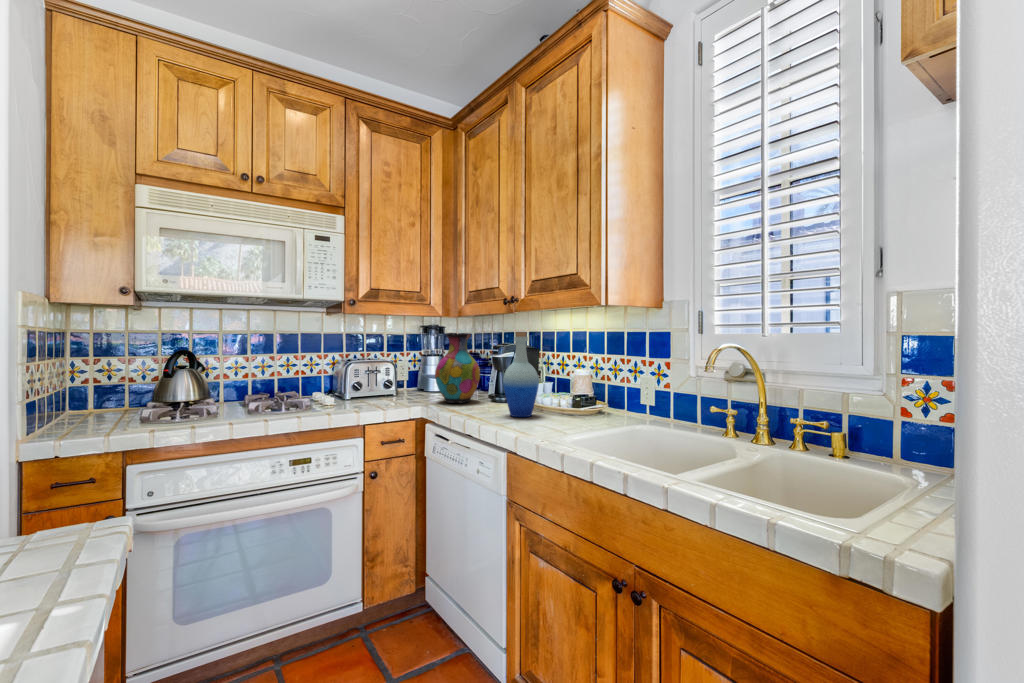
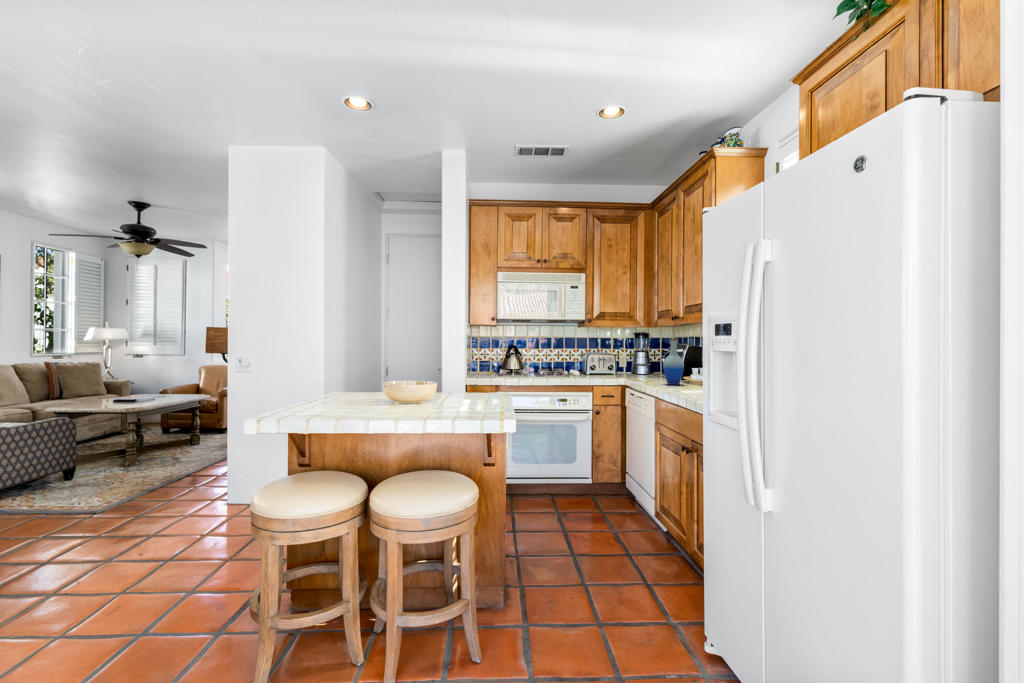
vase: present [435,333,480,403] -> none [634,338,661,379]

